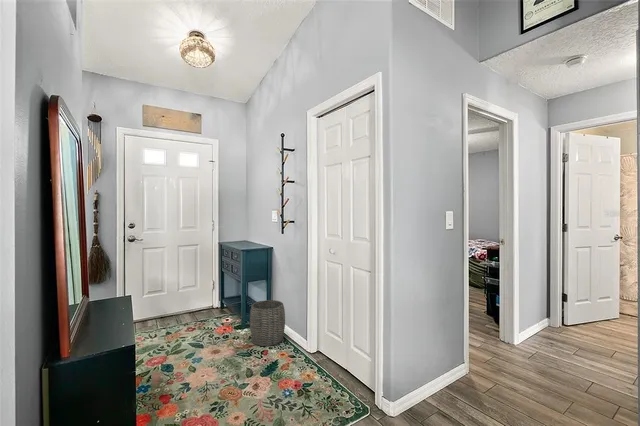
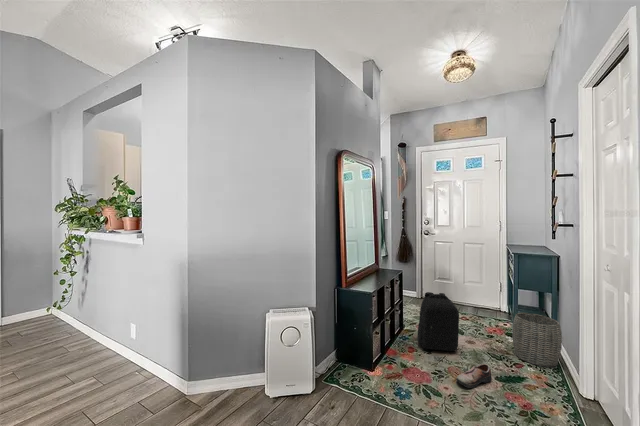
backpack: none [164,310,215,386] -> present [417,292,459,351]
shoe: none [237,367,261,402] -> present [456,364,492,388]

